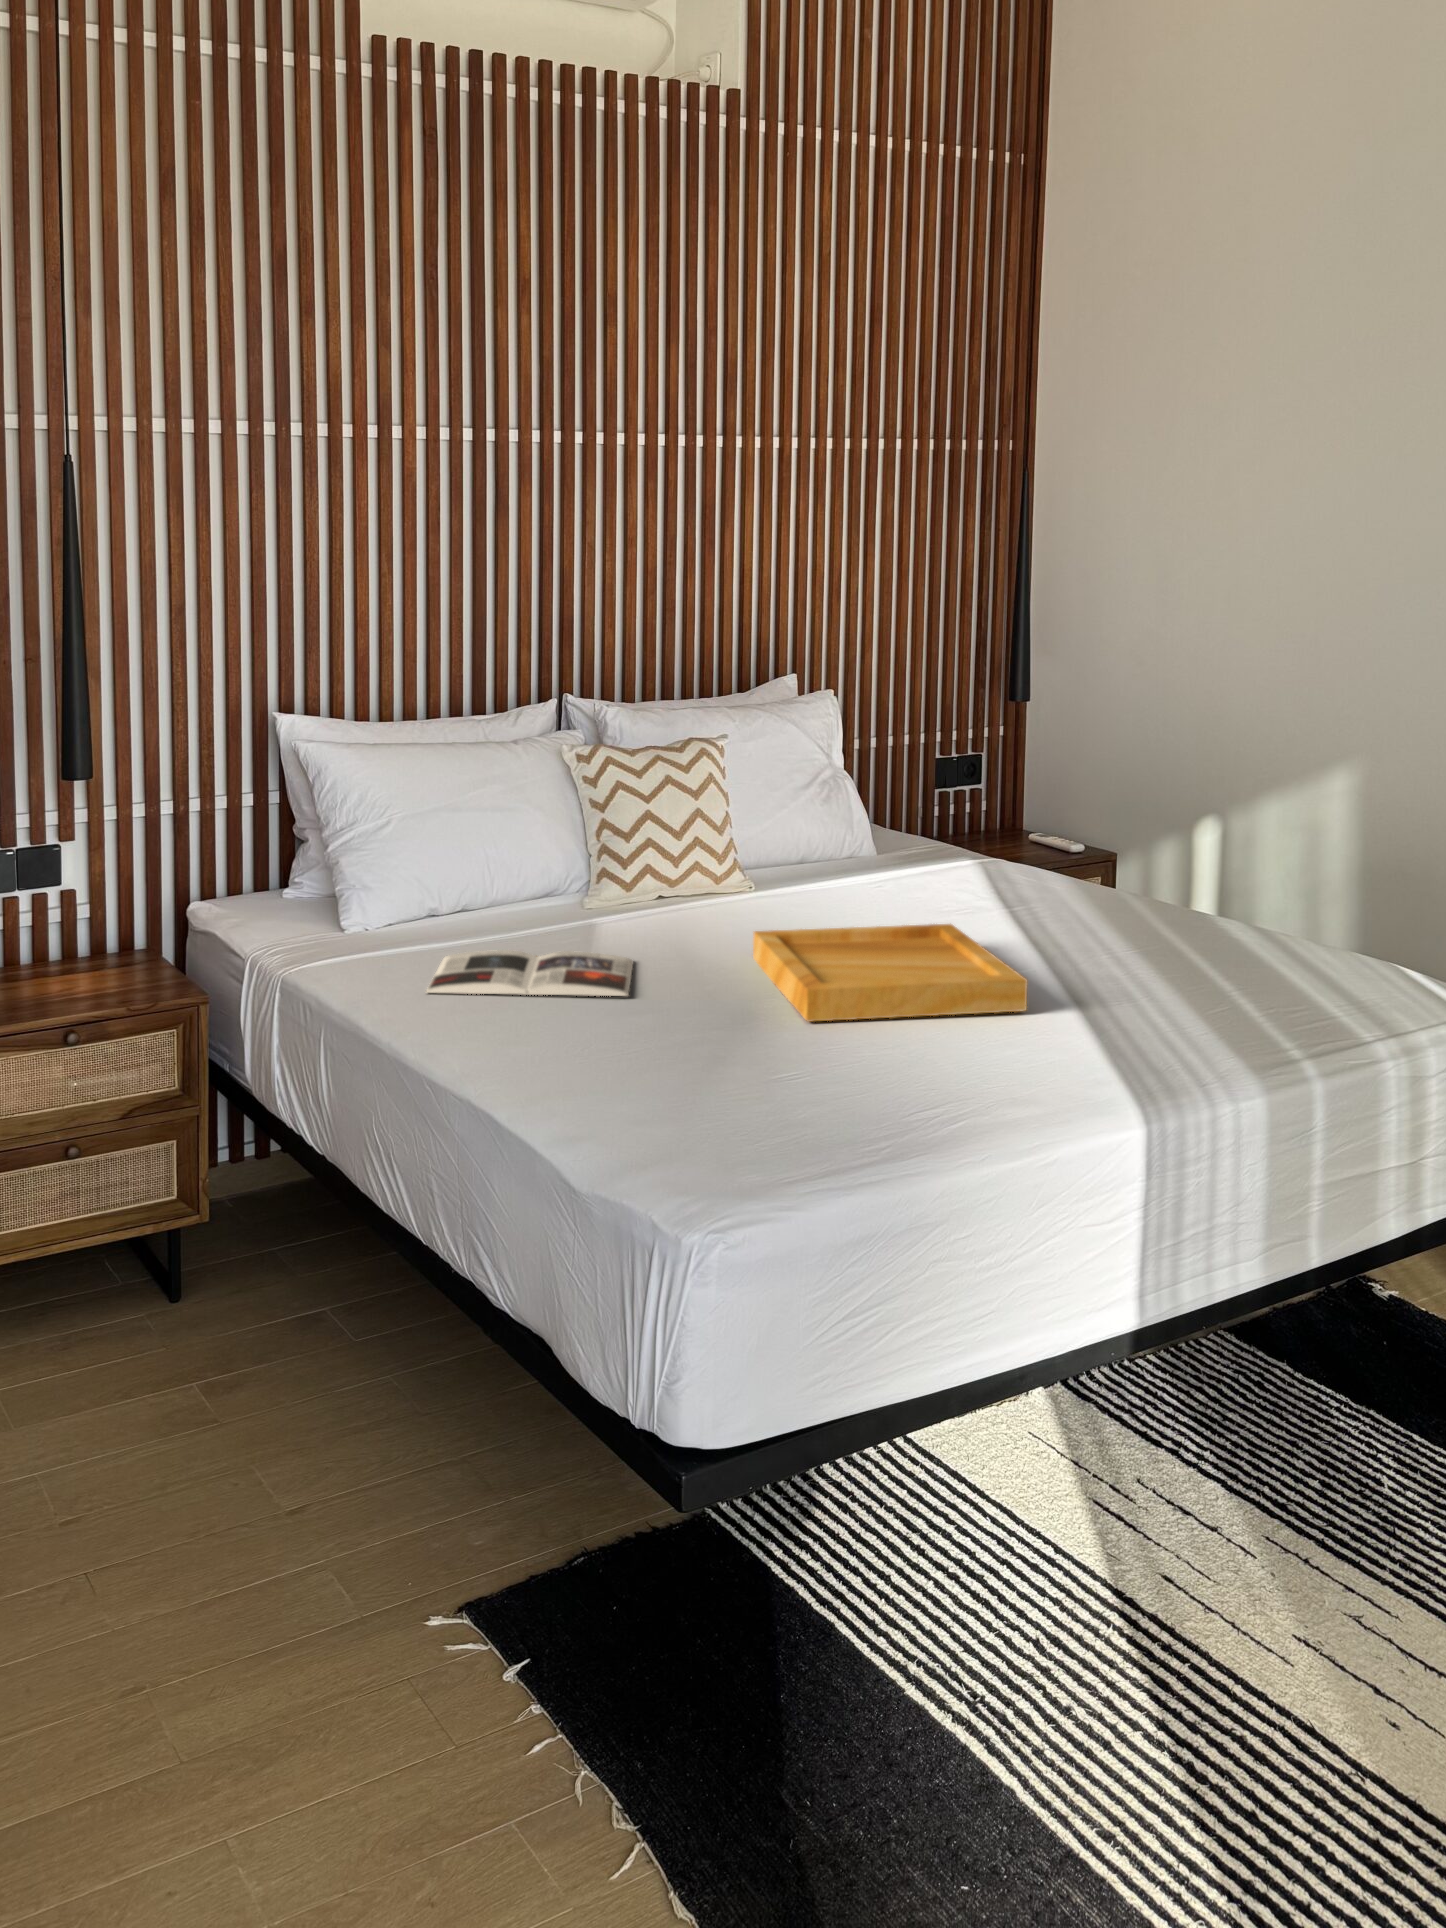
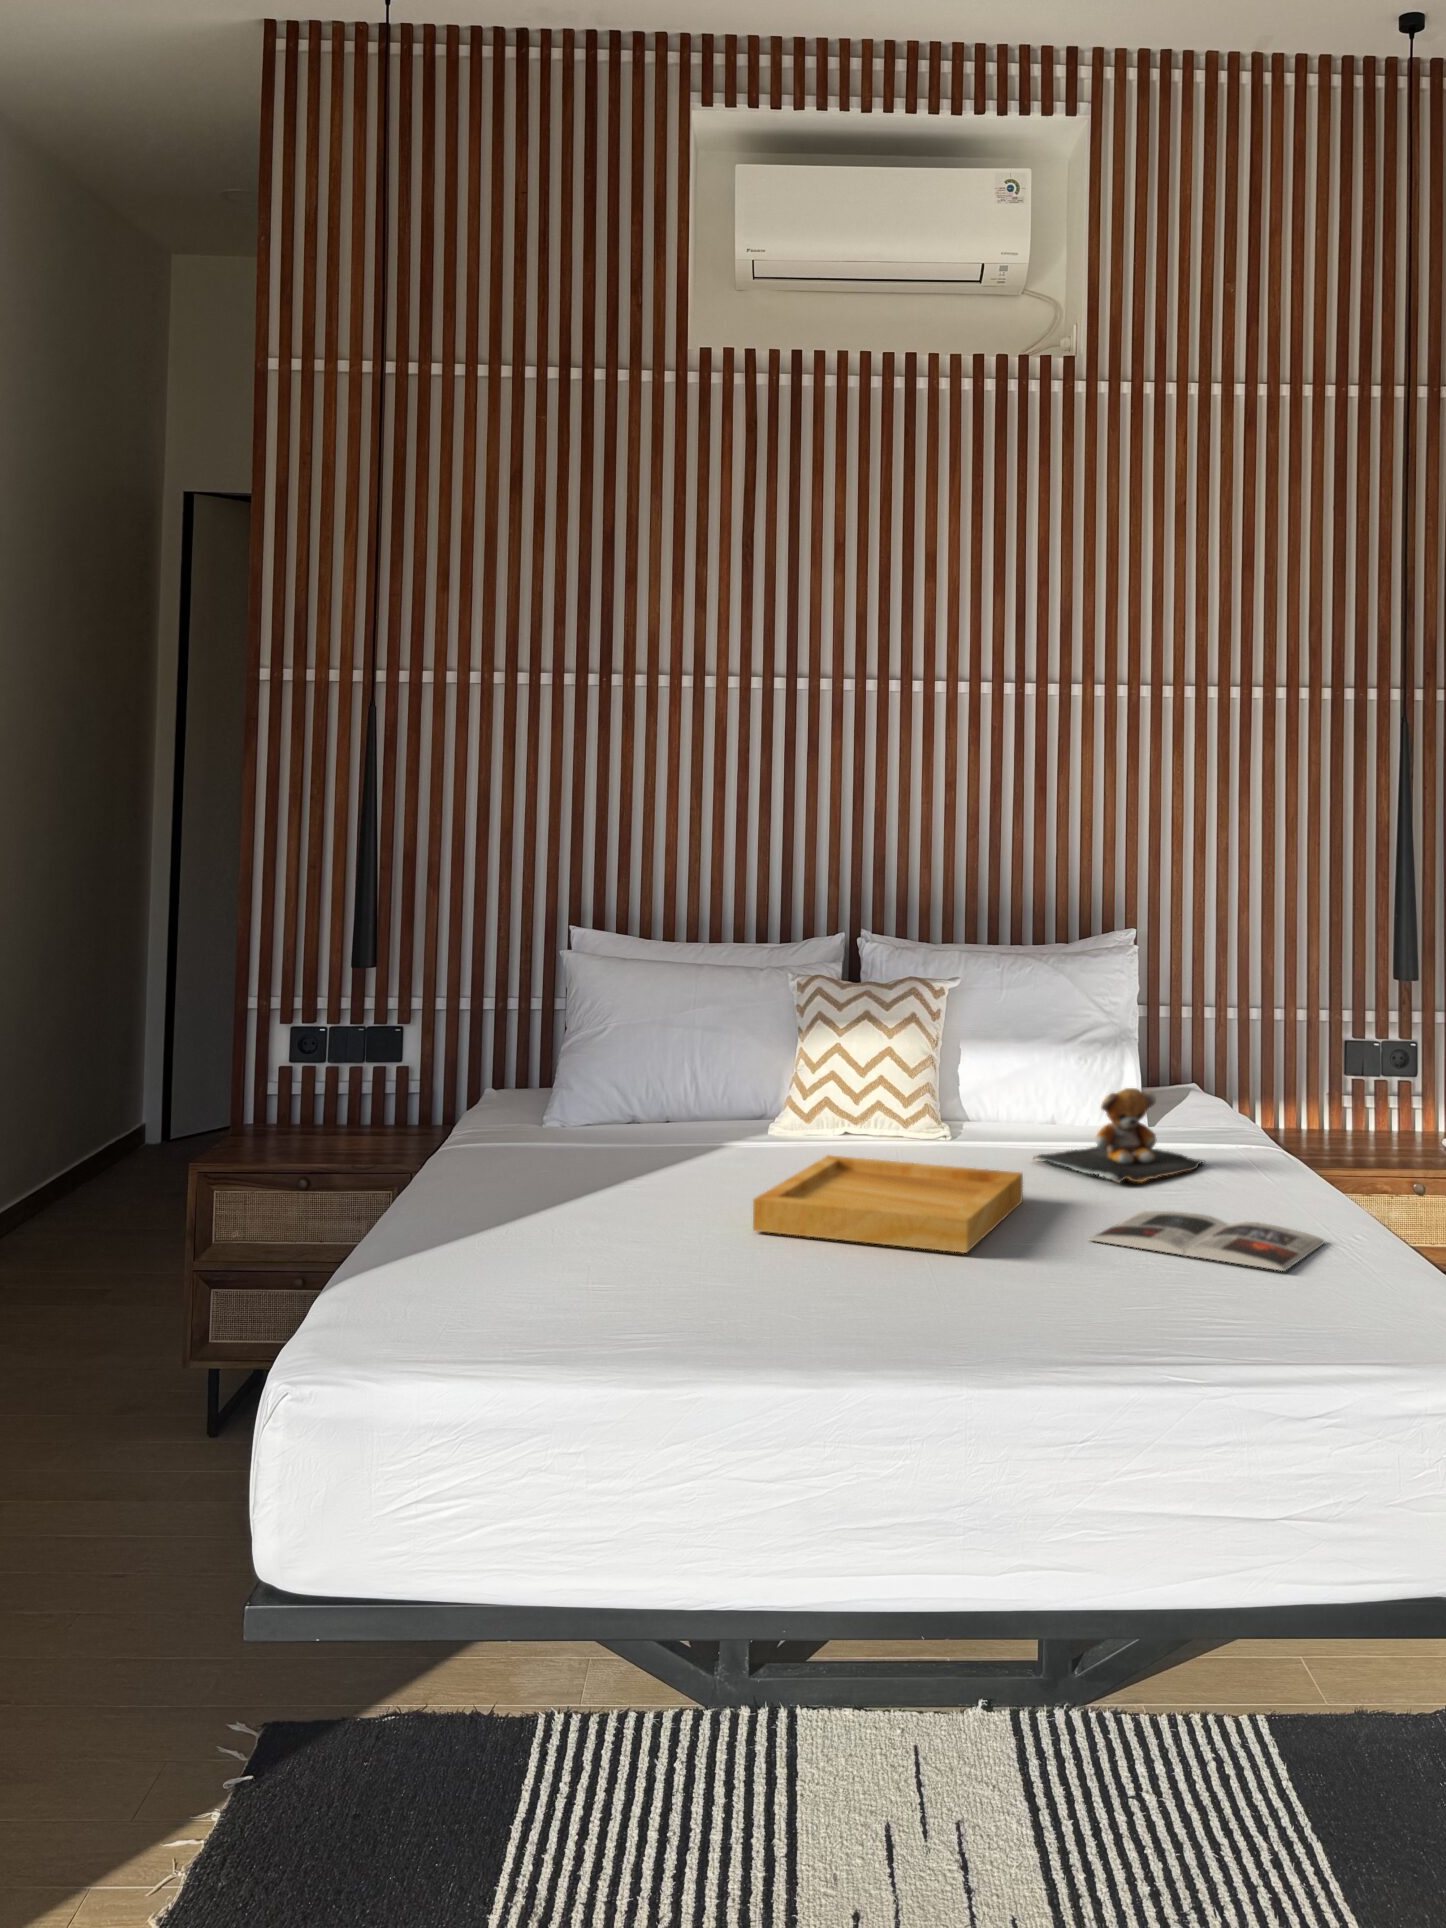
teddy bear: none [874,829,1014,920] -> present [1033,1088,1203,1183]
magazine: present [426,950,633,996] -> present [1090,1211,1324,1271]

